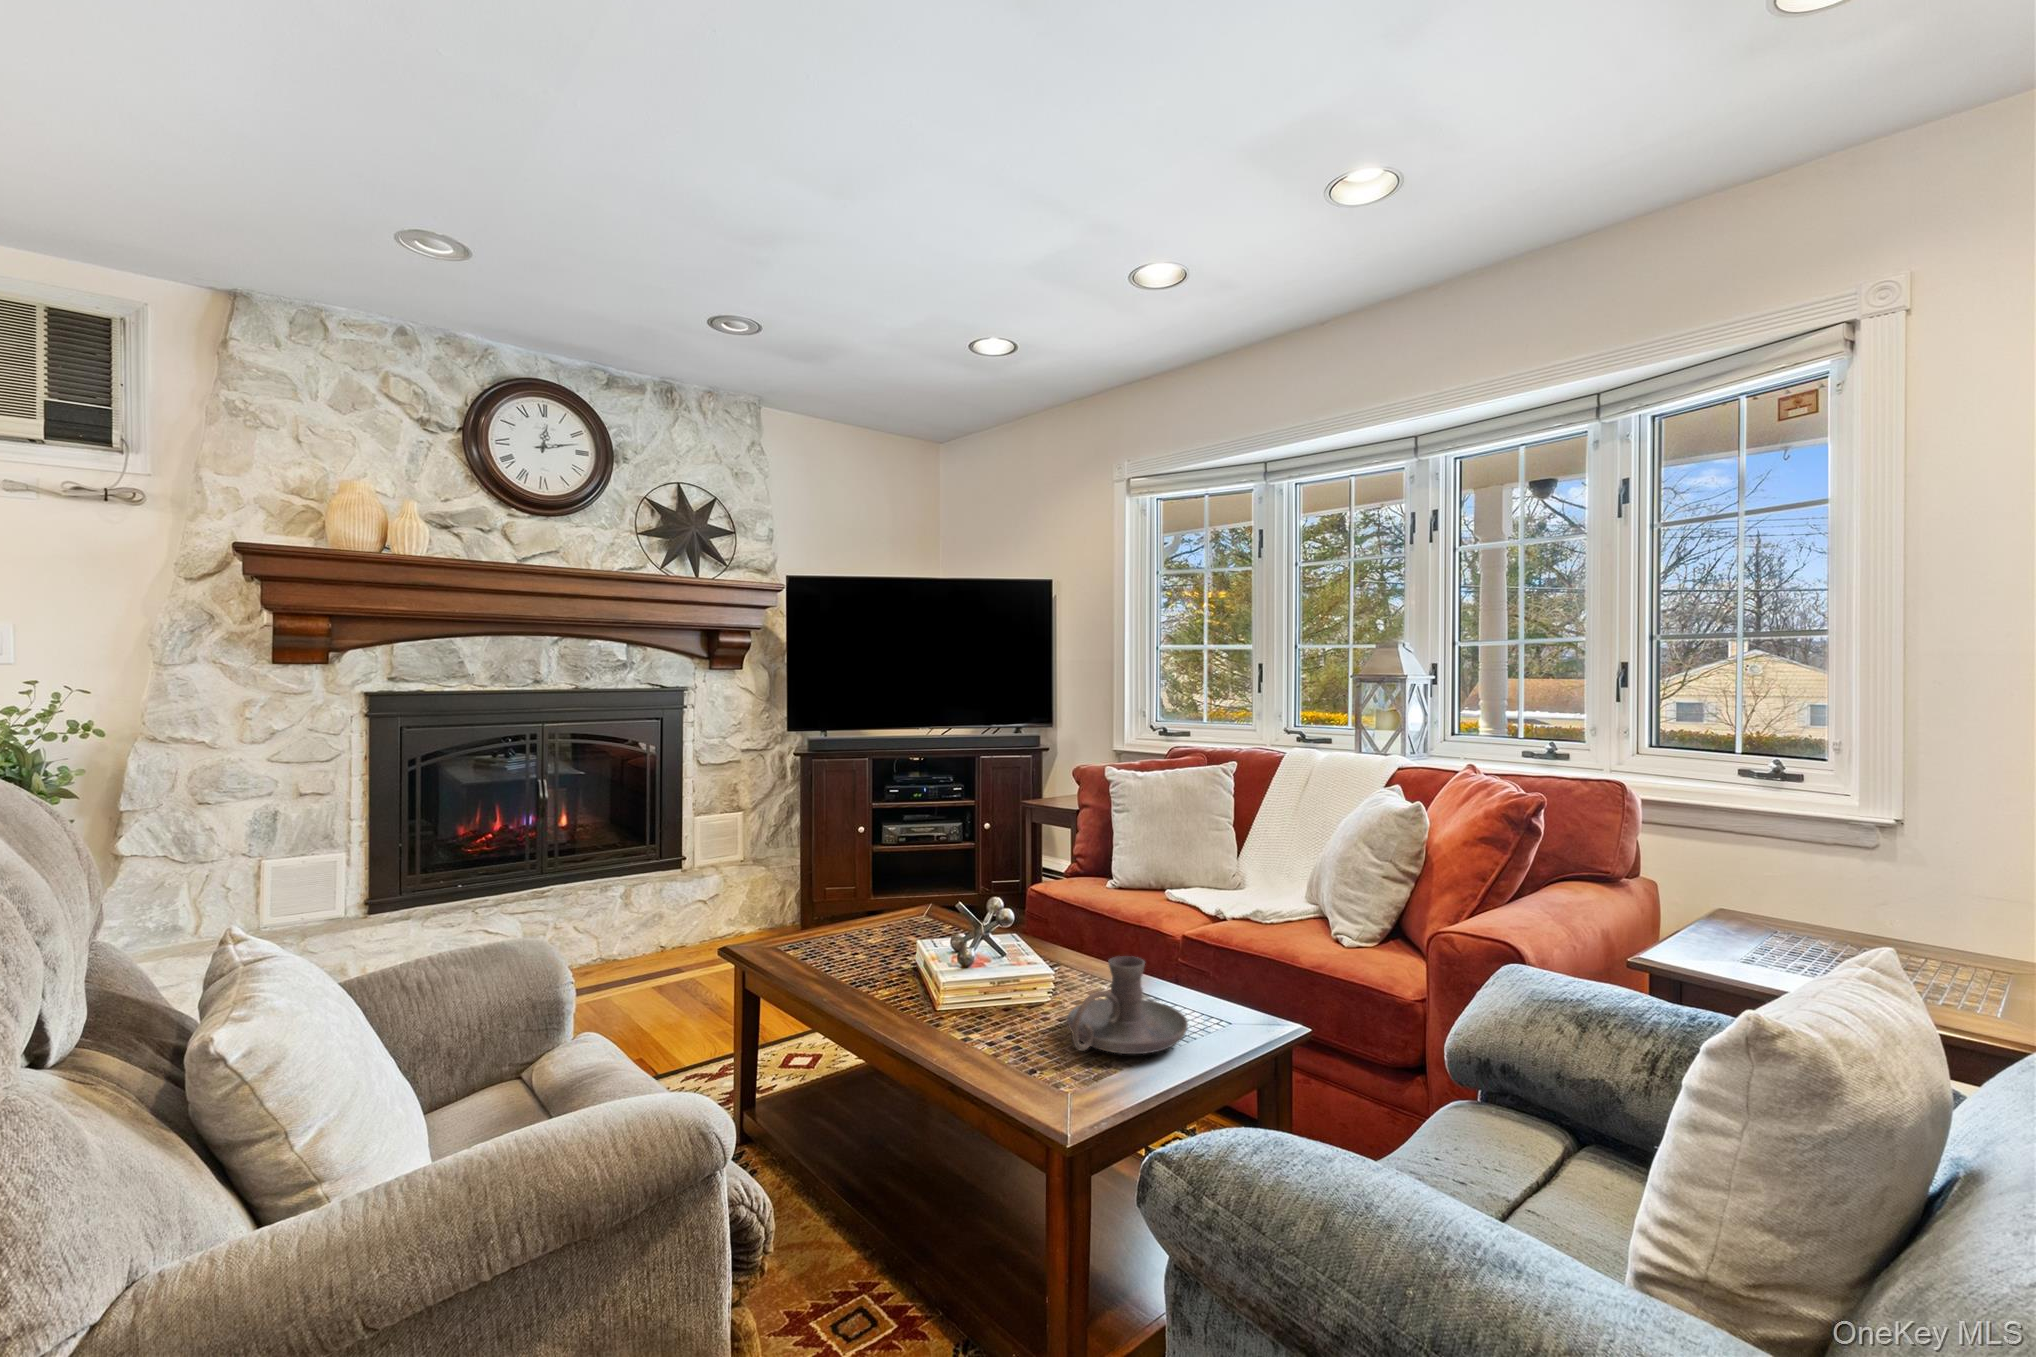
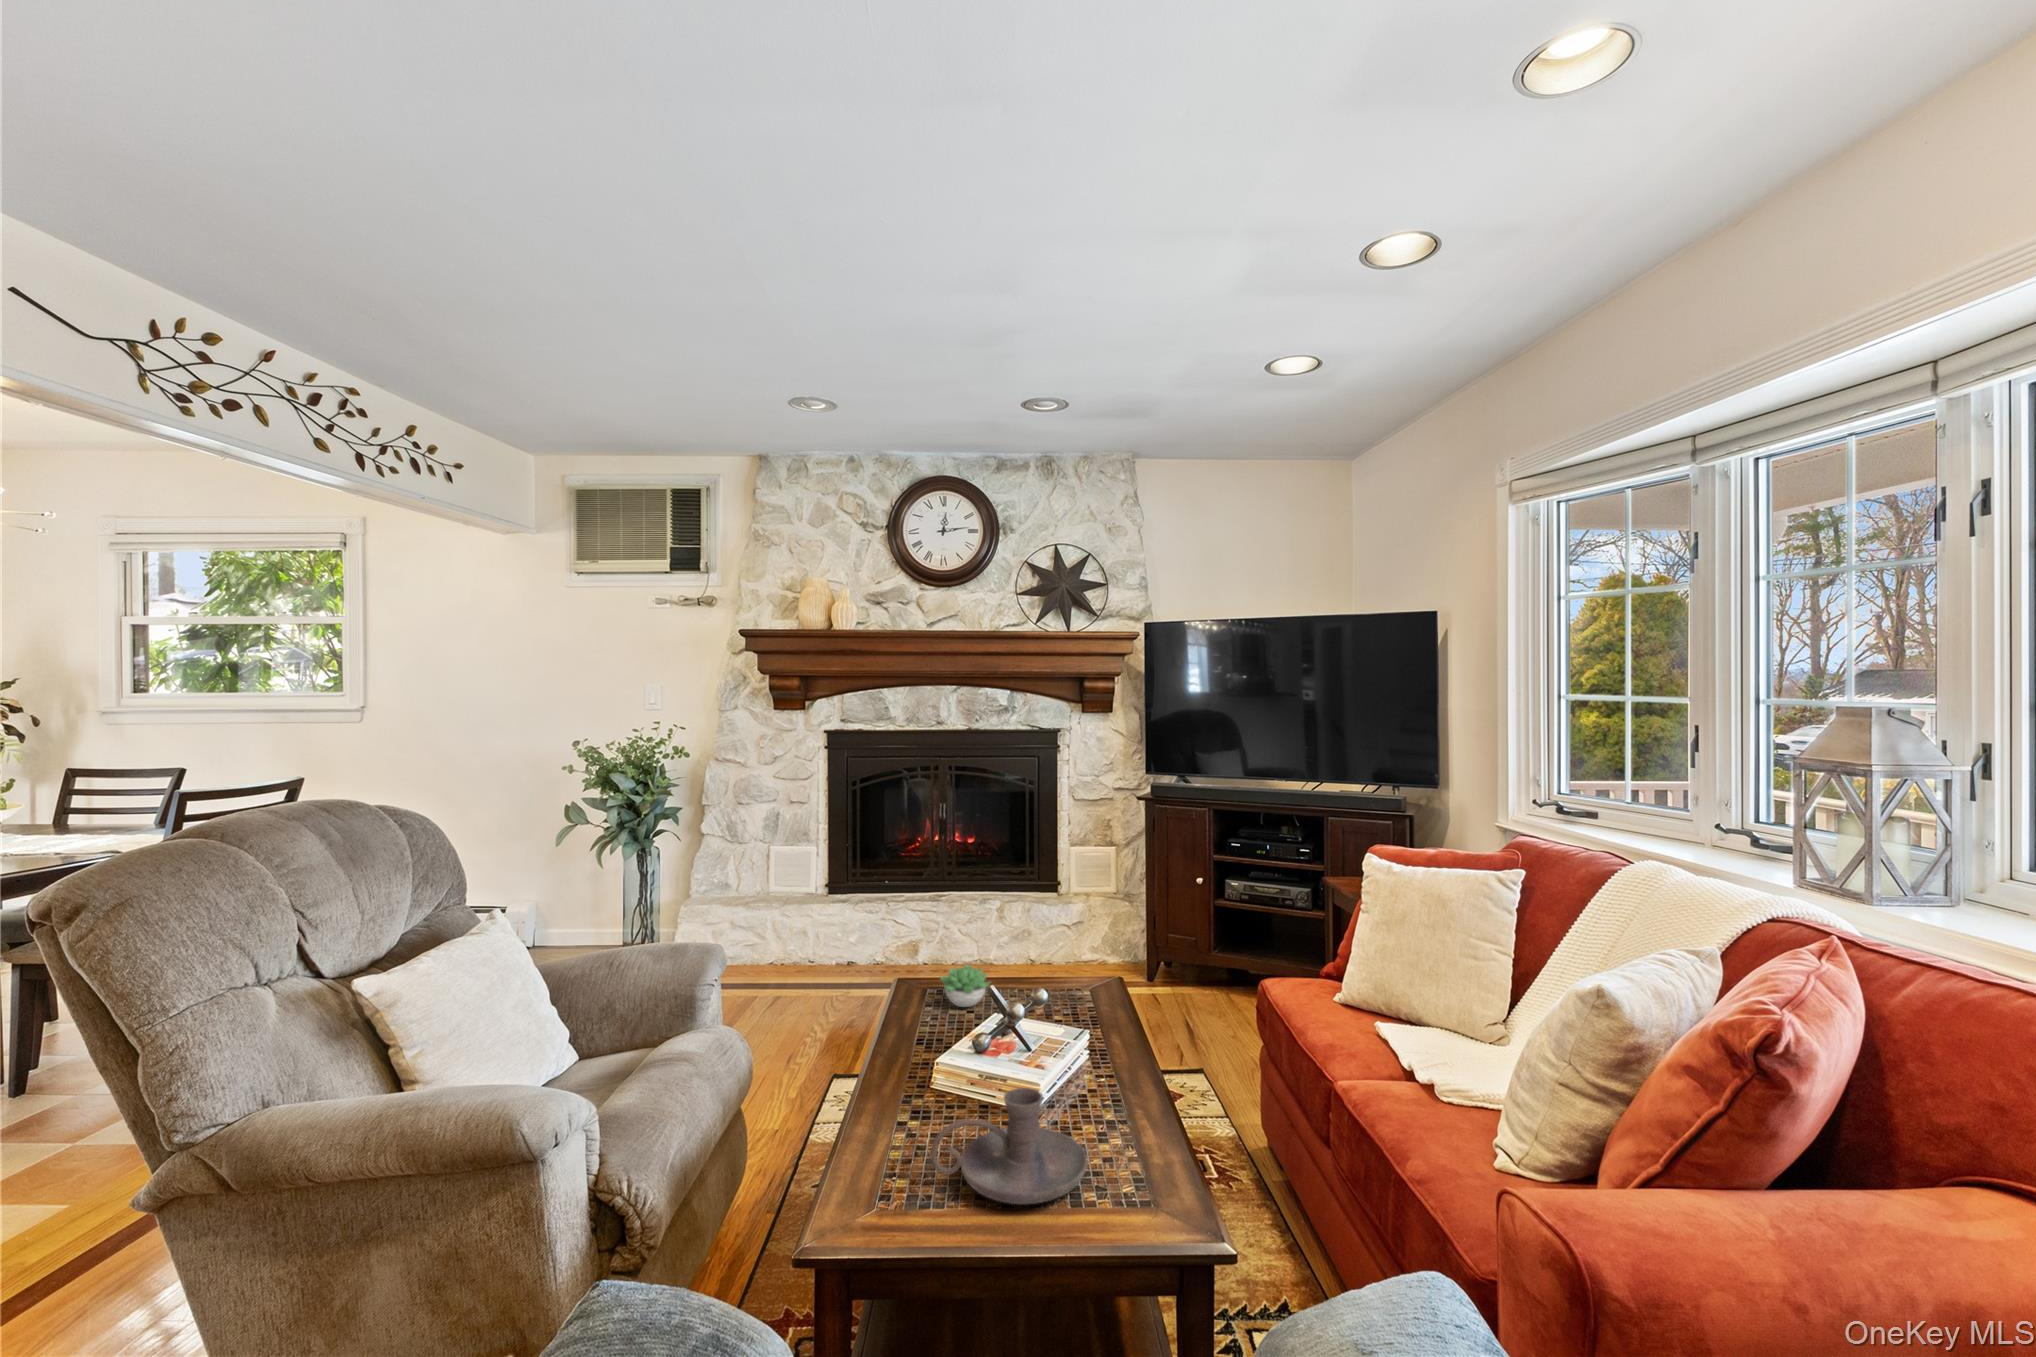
succulent plant: none [809,906,868,950] -> present [940,965,990,1007]

